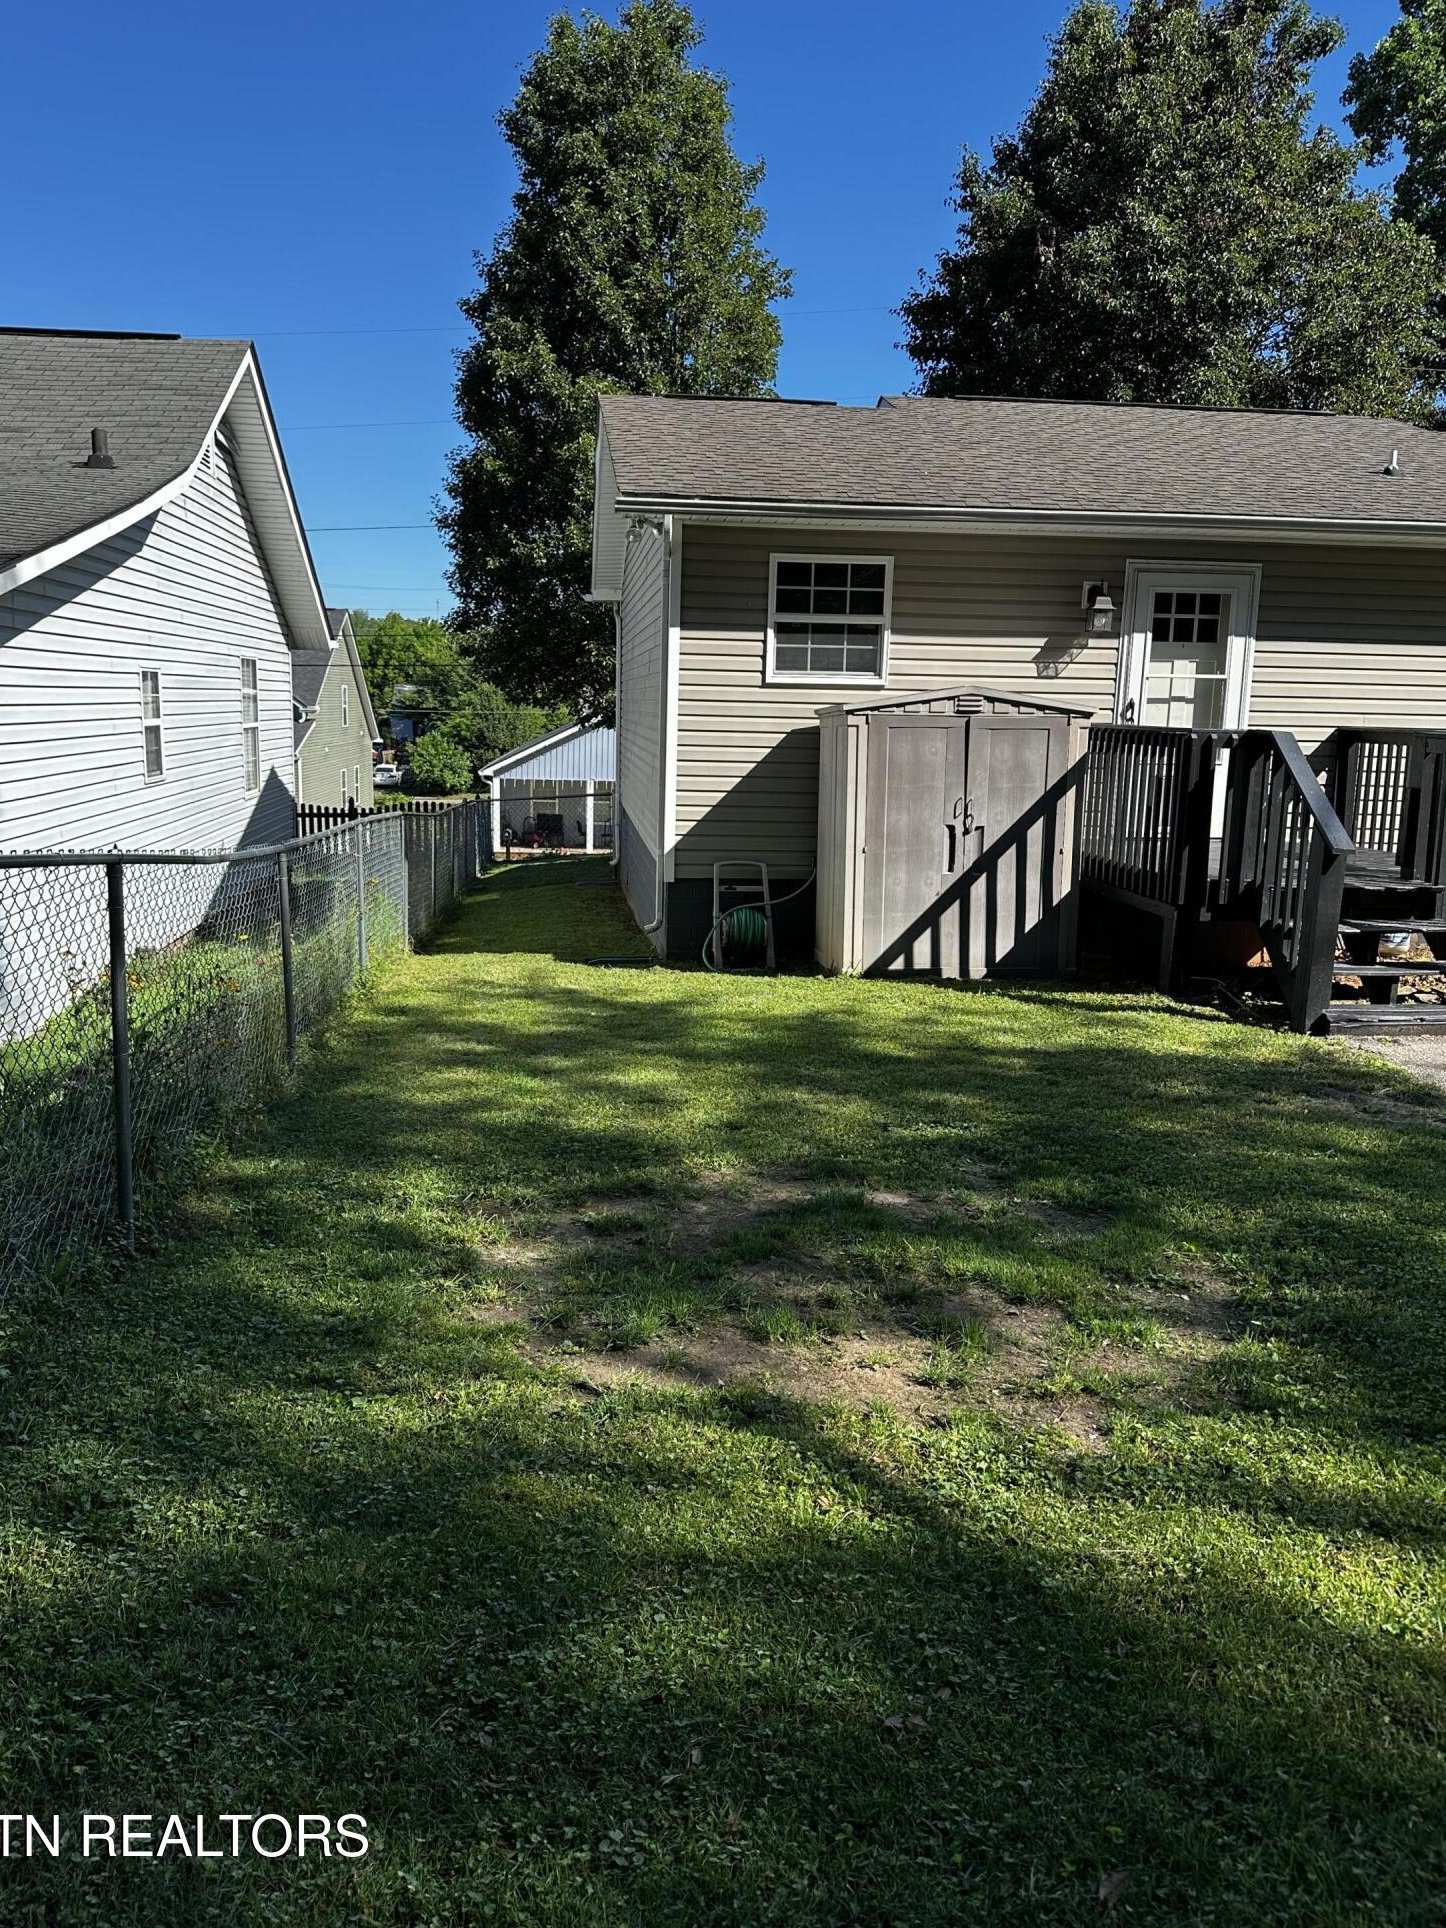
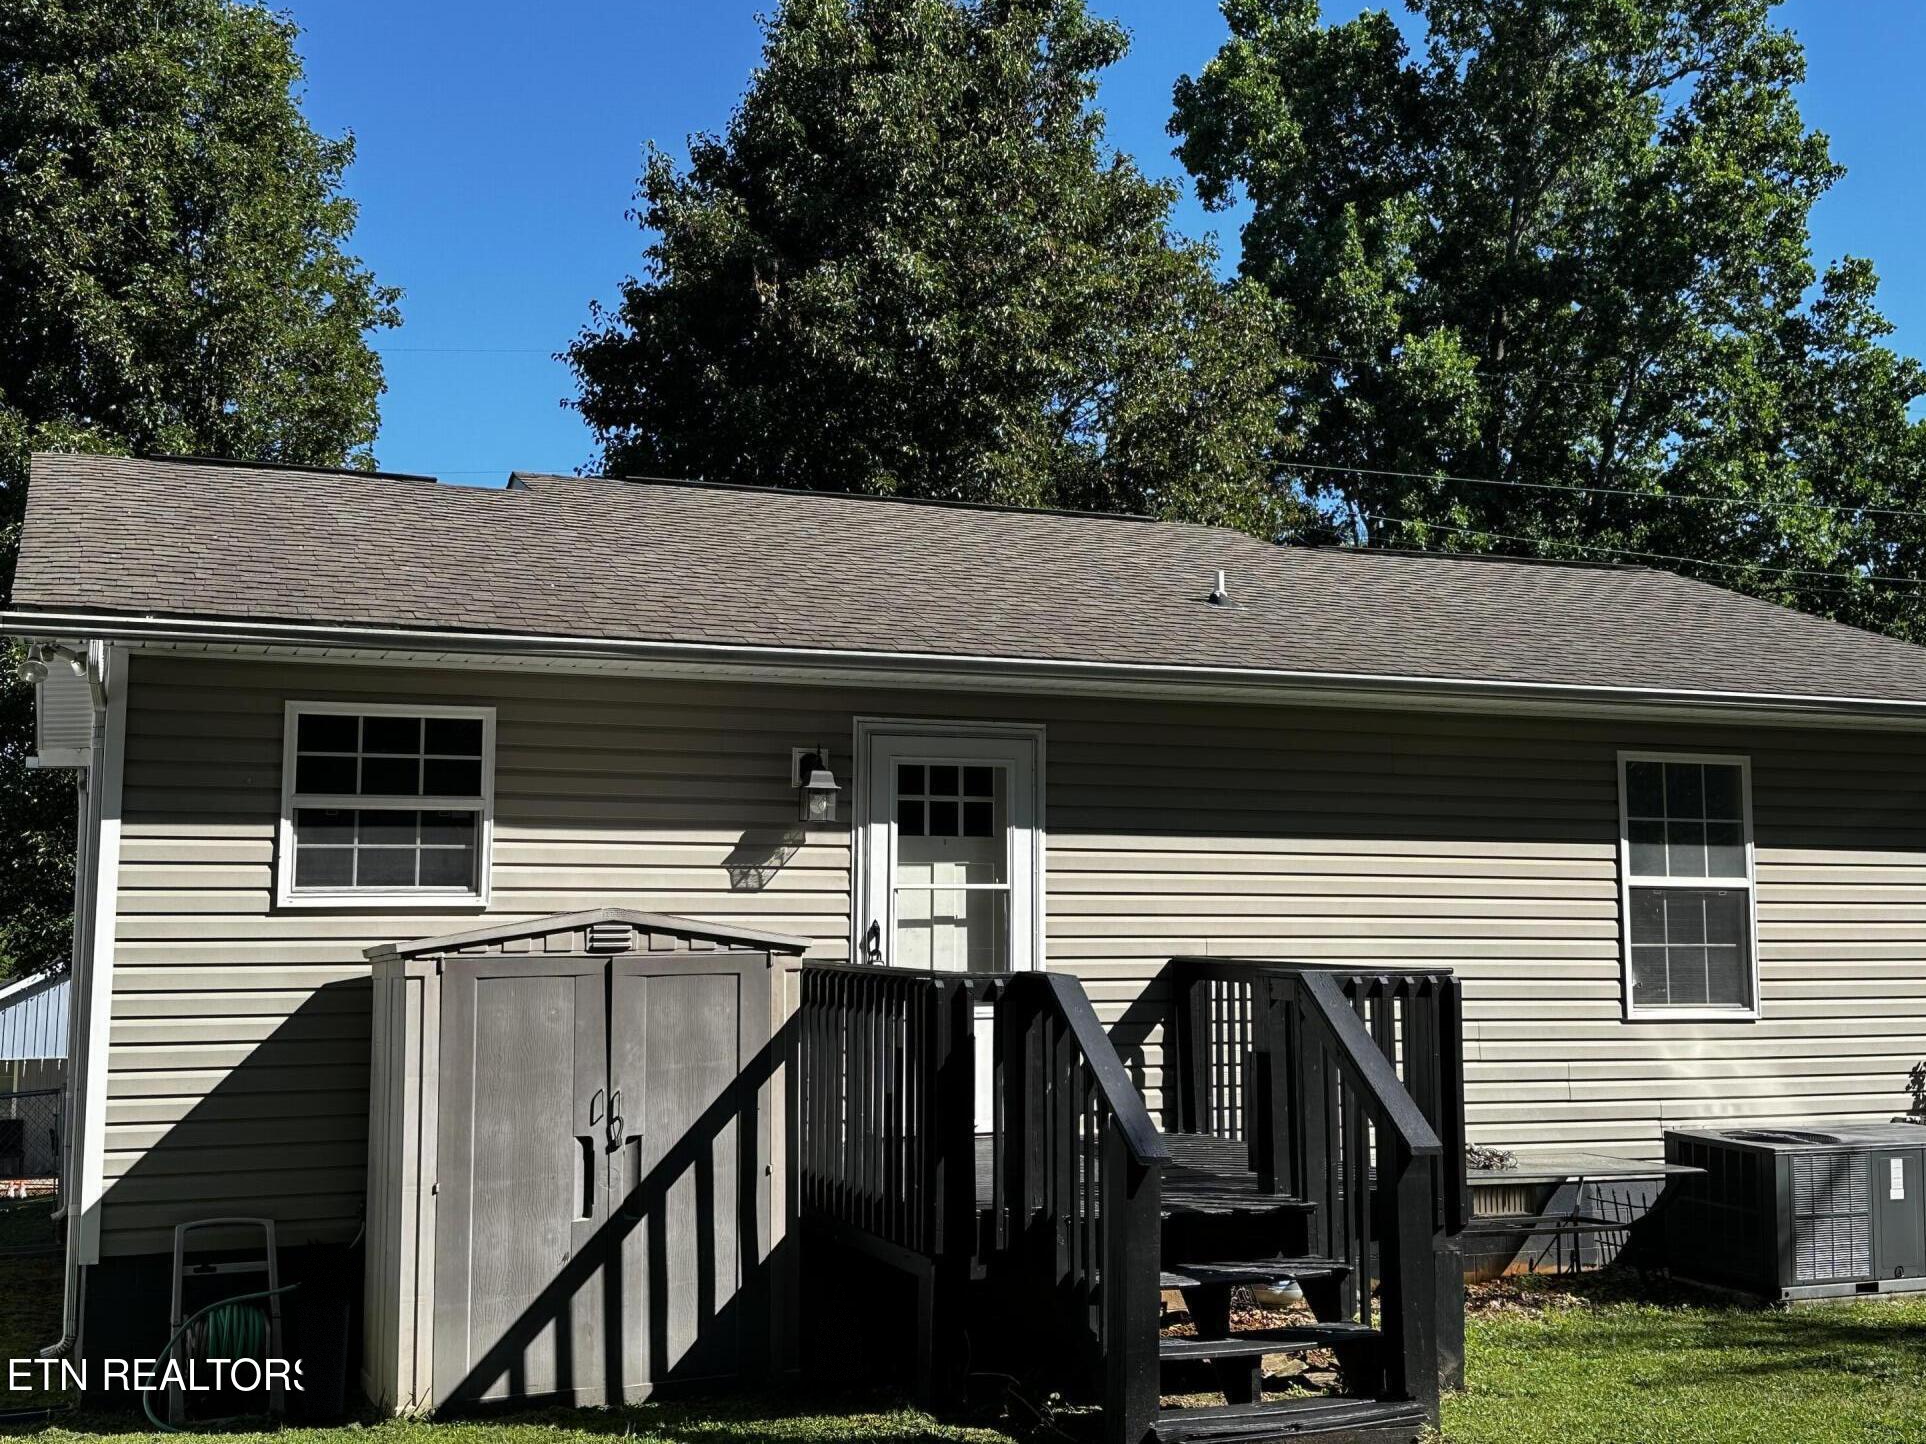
planter: none [778,870,824,968] -> present [292,1239,362,1418]

